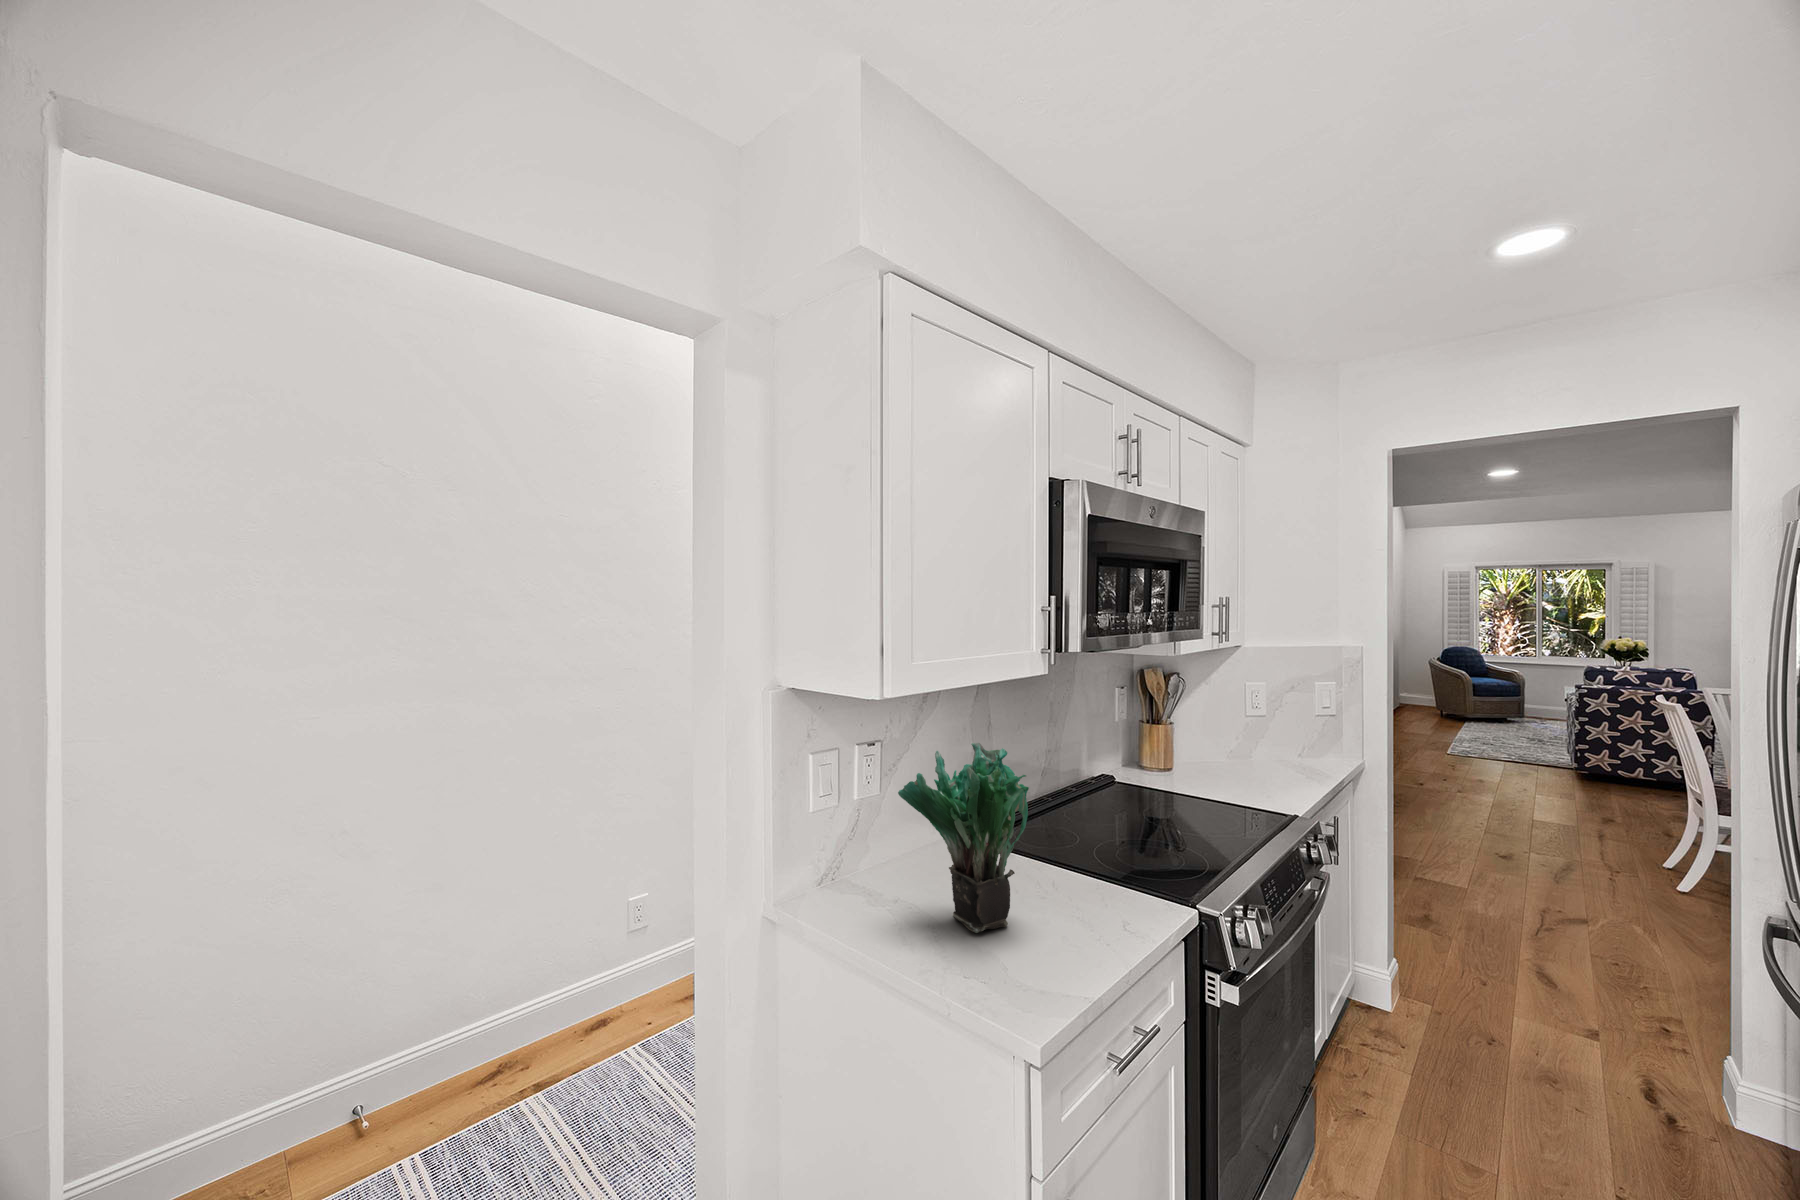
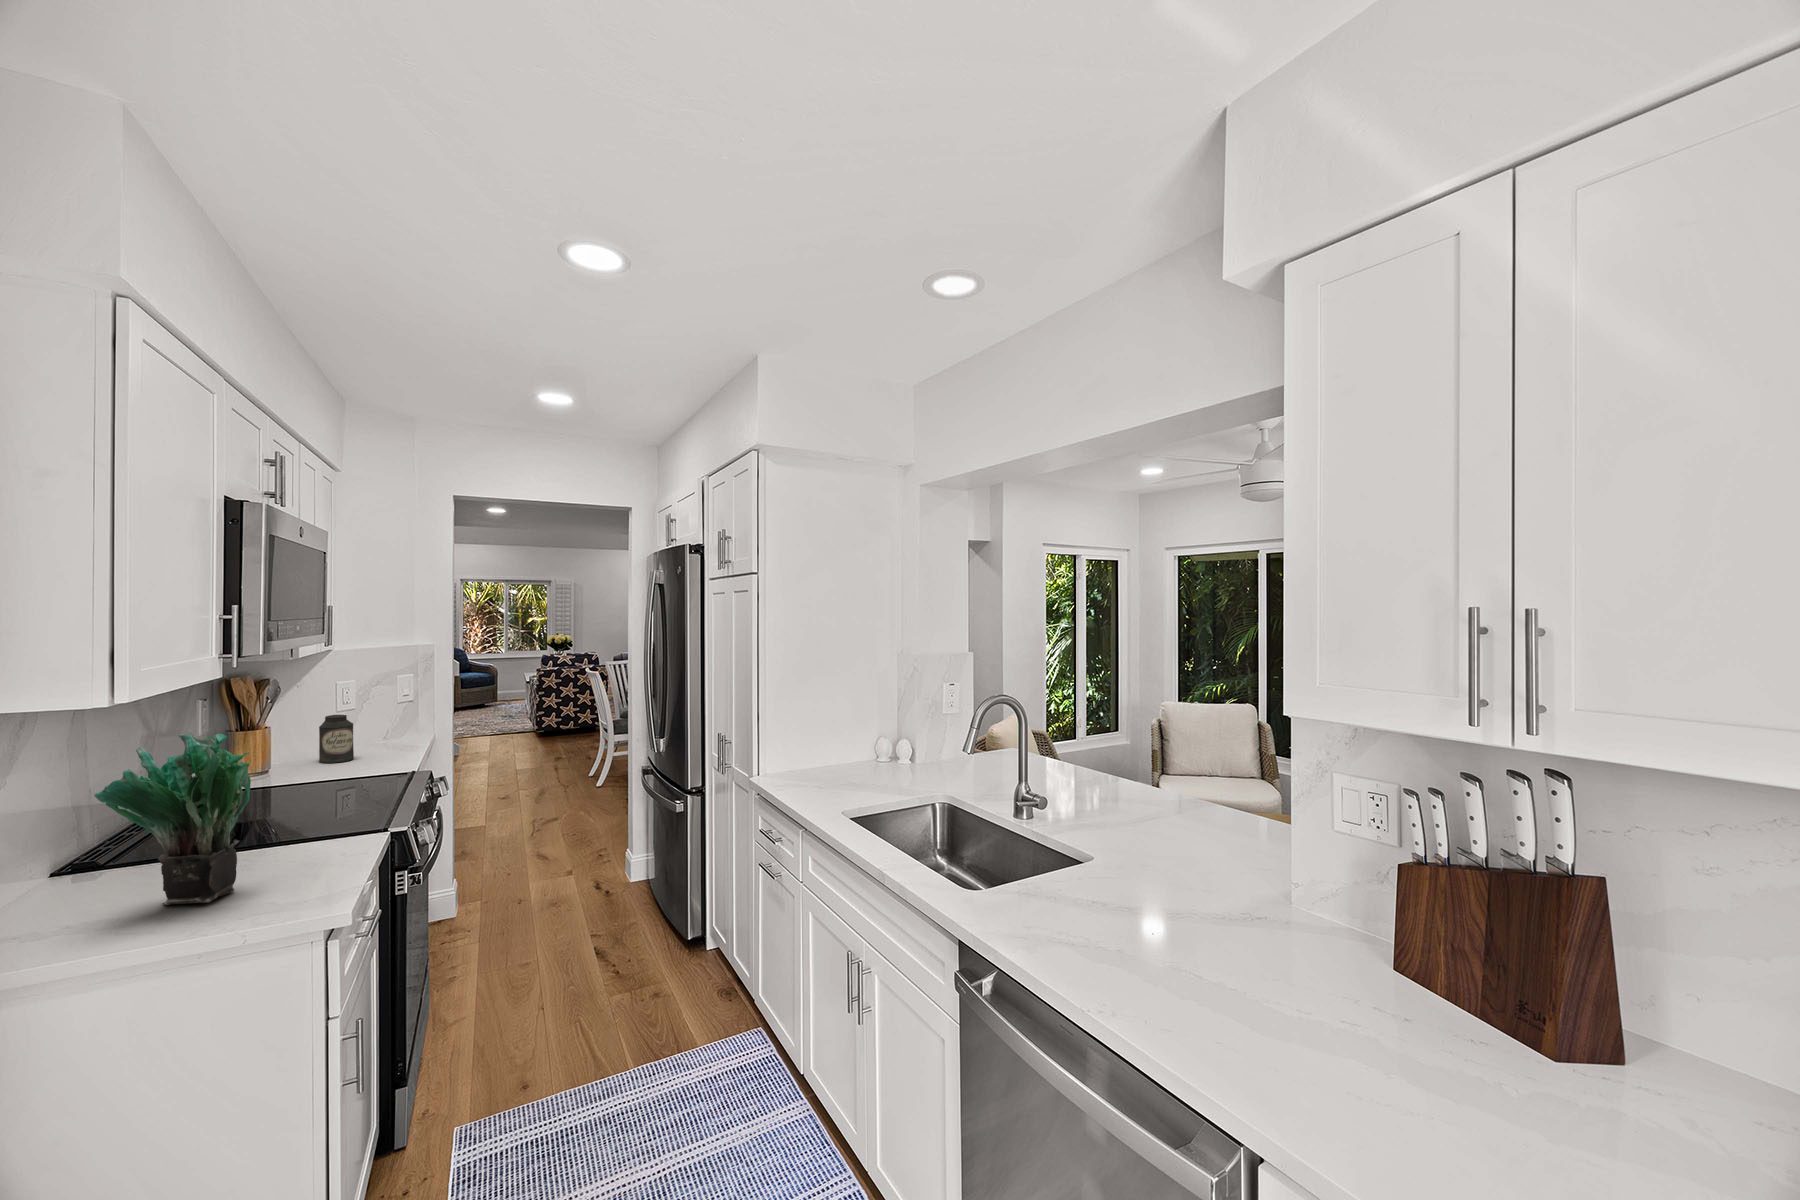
canister: none [1218,724,1252,780] -> present [319,715,354,763]

